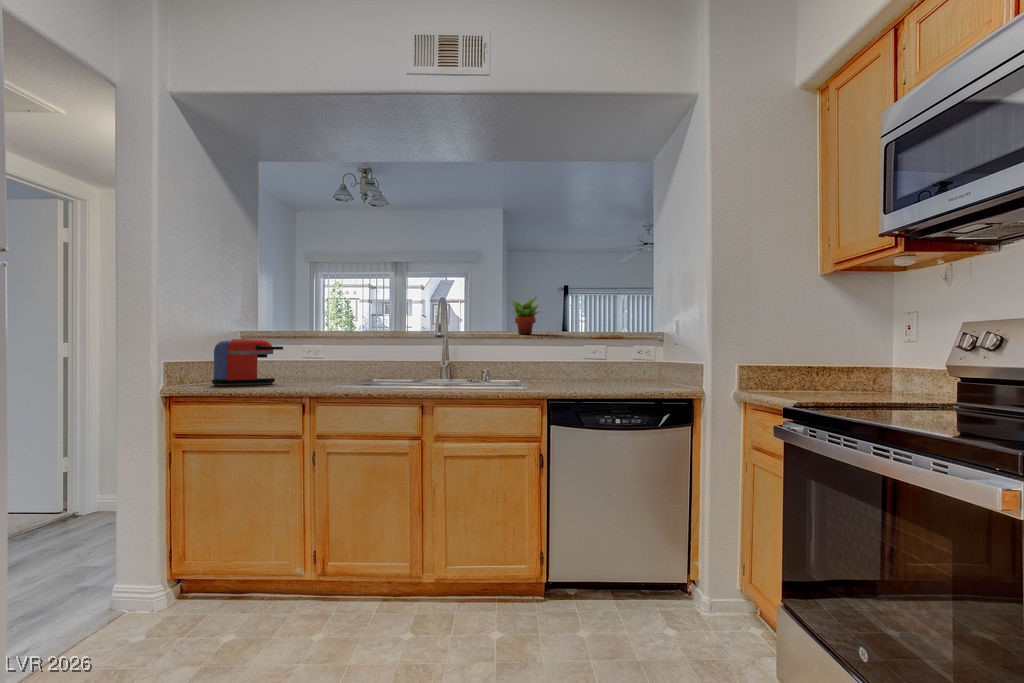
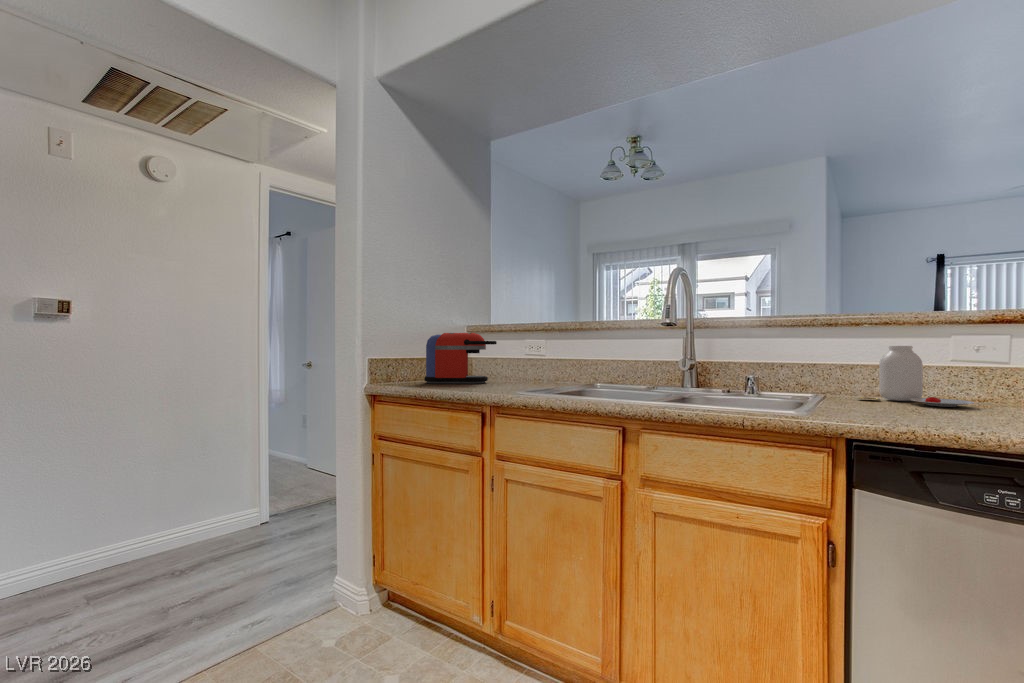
succulent plant: present [509,297,538,334] -> none [790,253,863,319]
jar: none [542,351,593,383] -> present [858,346,974,407]

